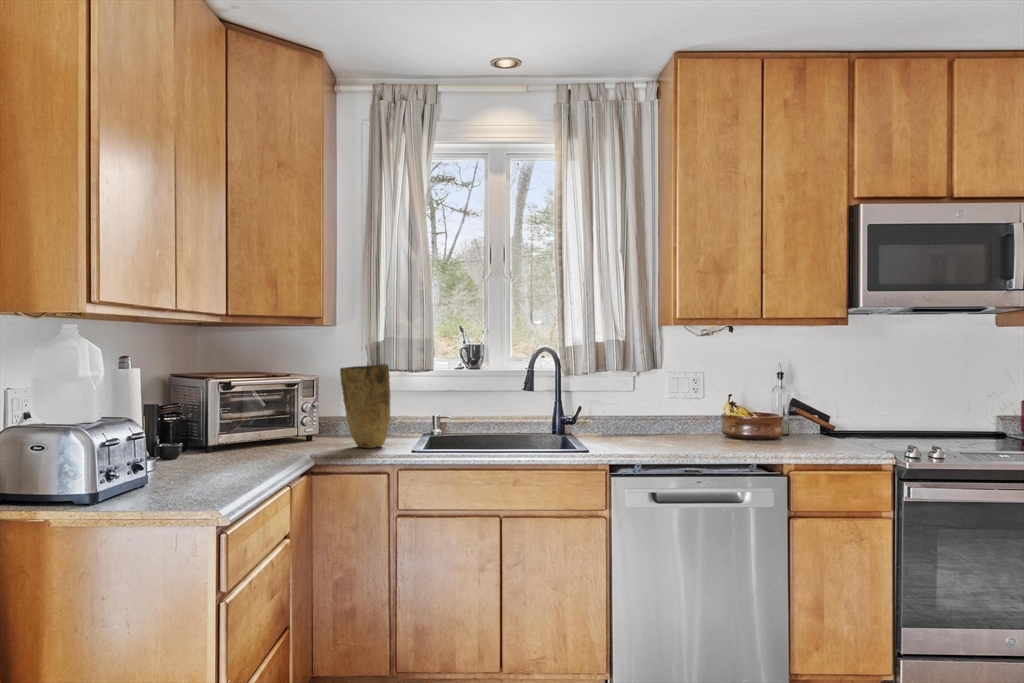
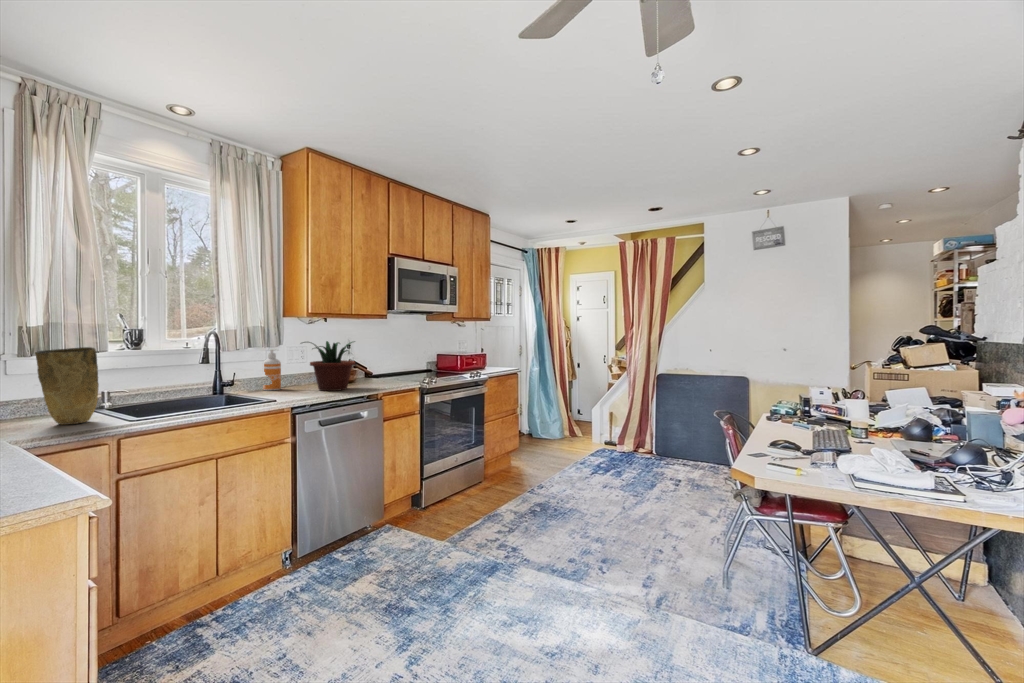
potted plant: none [661,364,760,450] -> present [302,341,355,391]
soap dispenser: none [631,375,656,437] -> present [263,349,281,390]

